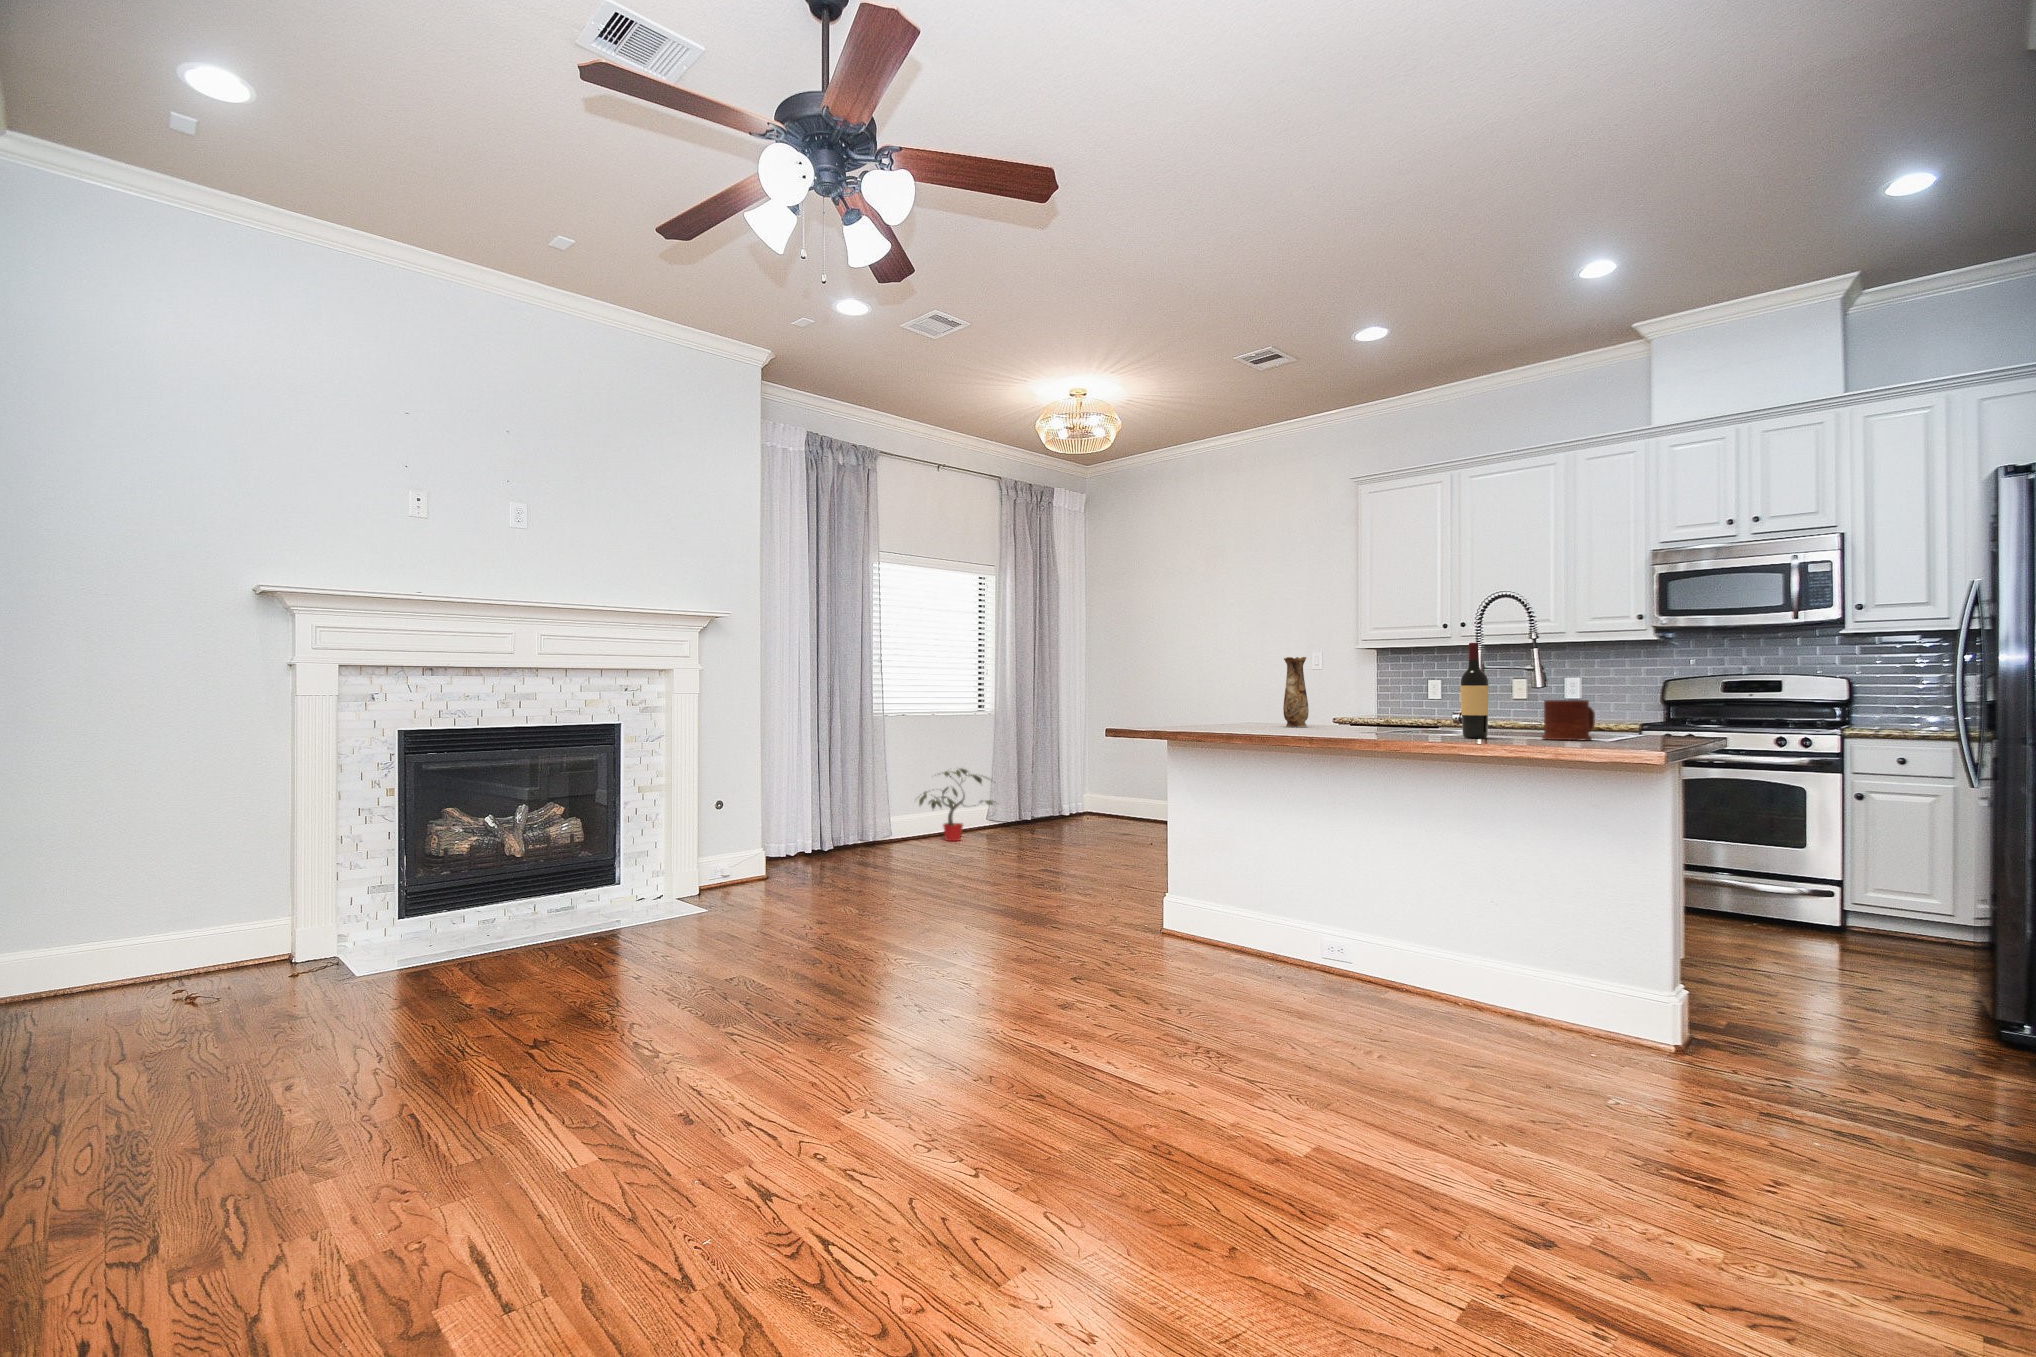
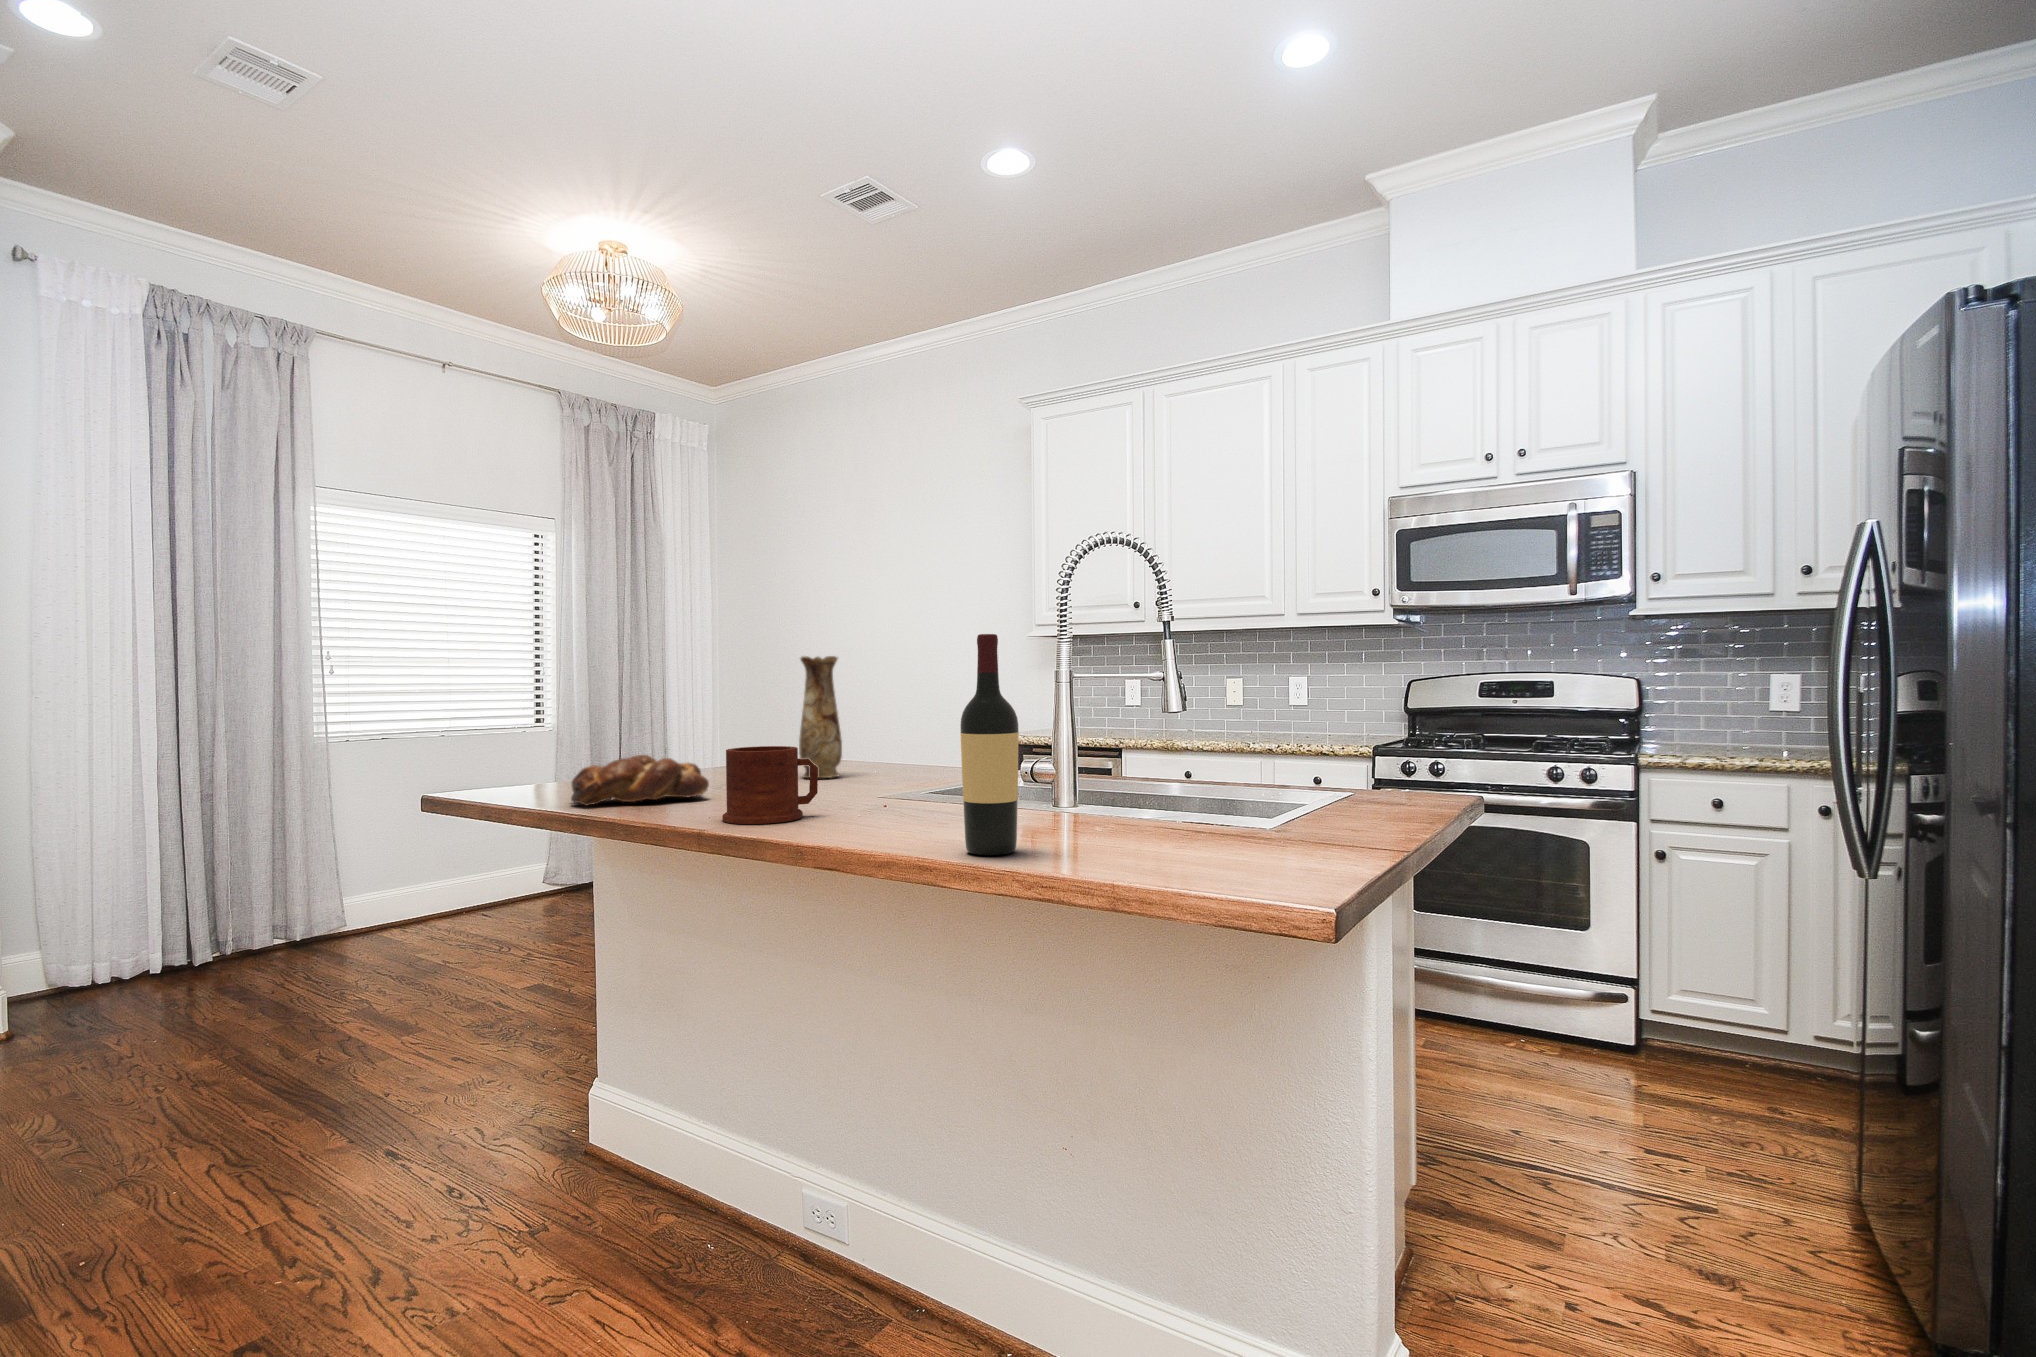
mug: present [1542,700,1595,741] -> present [722,746,818,824]
bread loaf: none [1202,706,1270,730] -> present [571,755,709,805]
potted plant: present [919,768,994,841] -> none [393,812,545,923]

